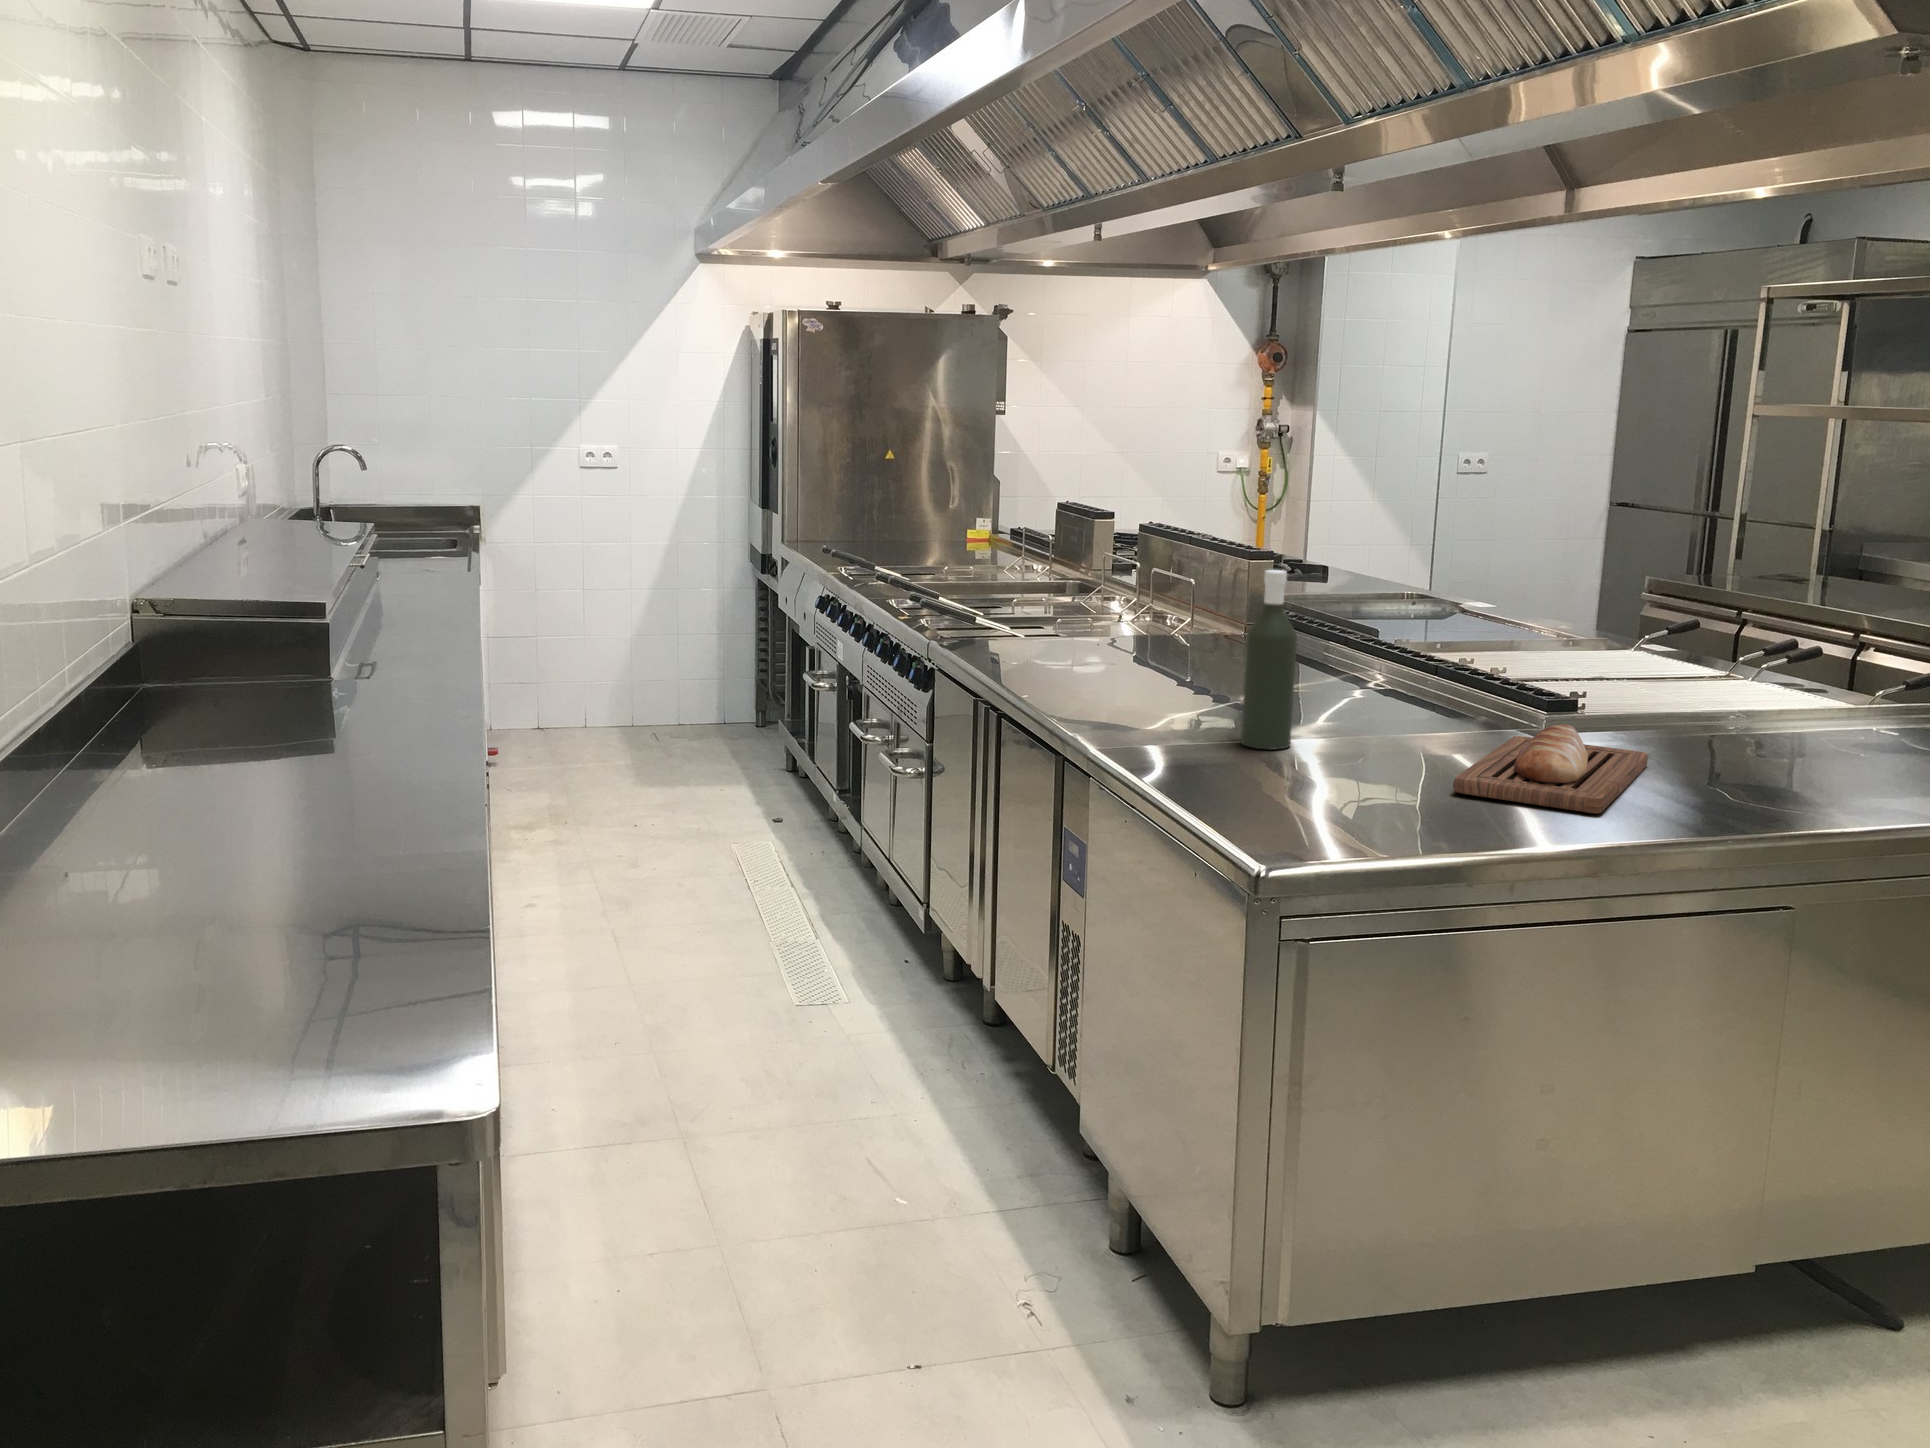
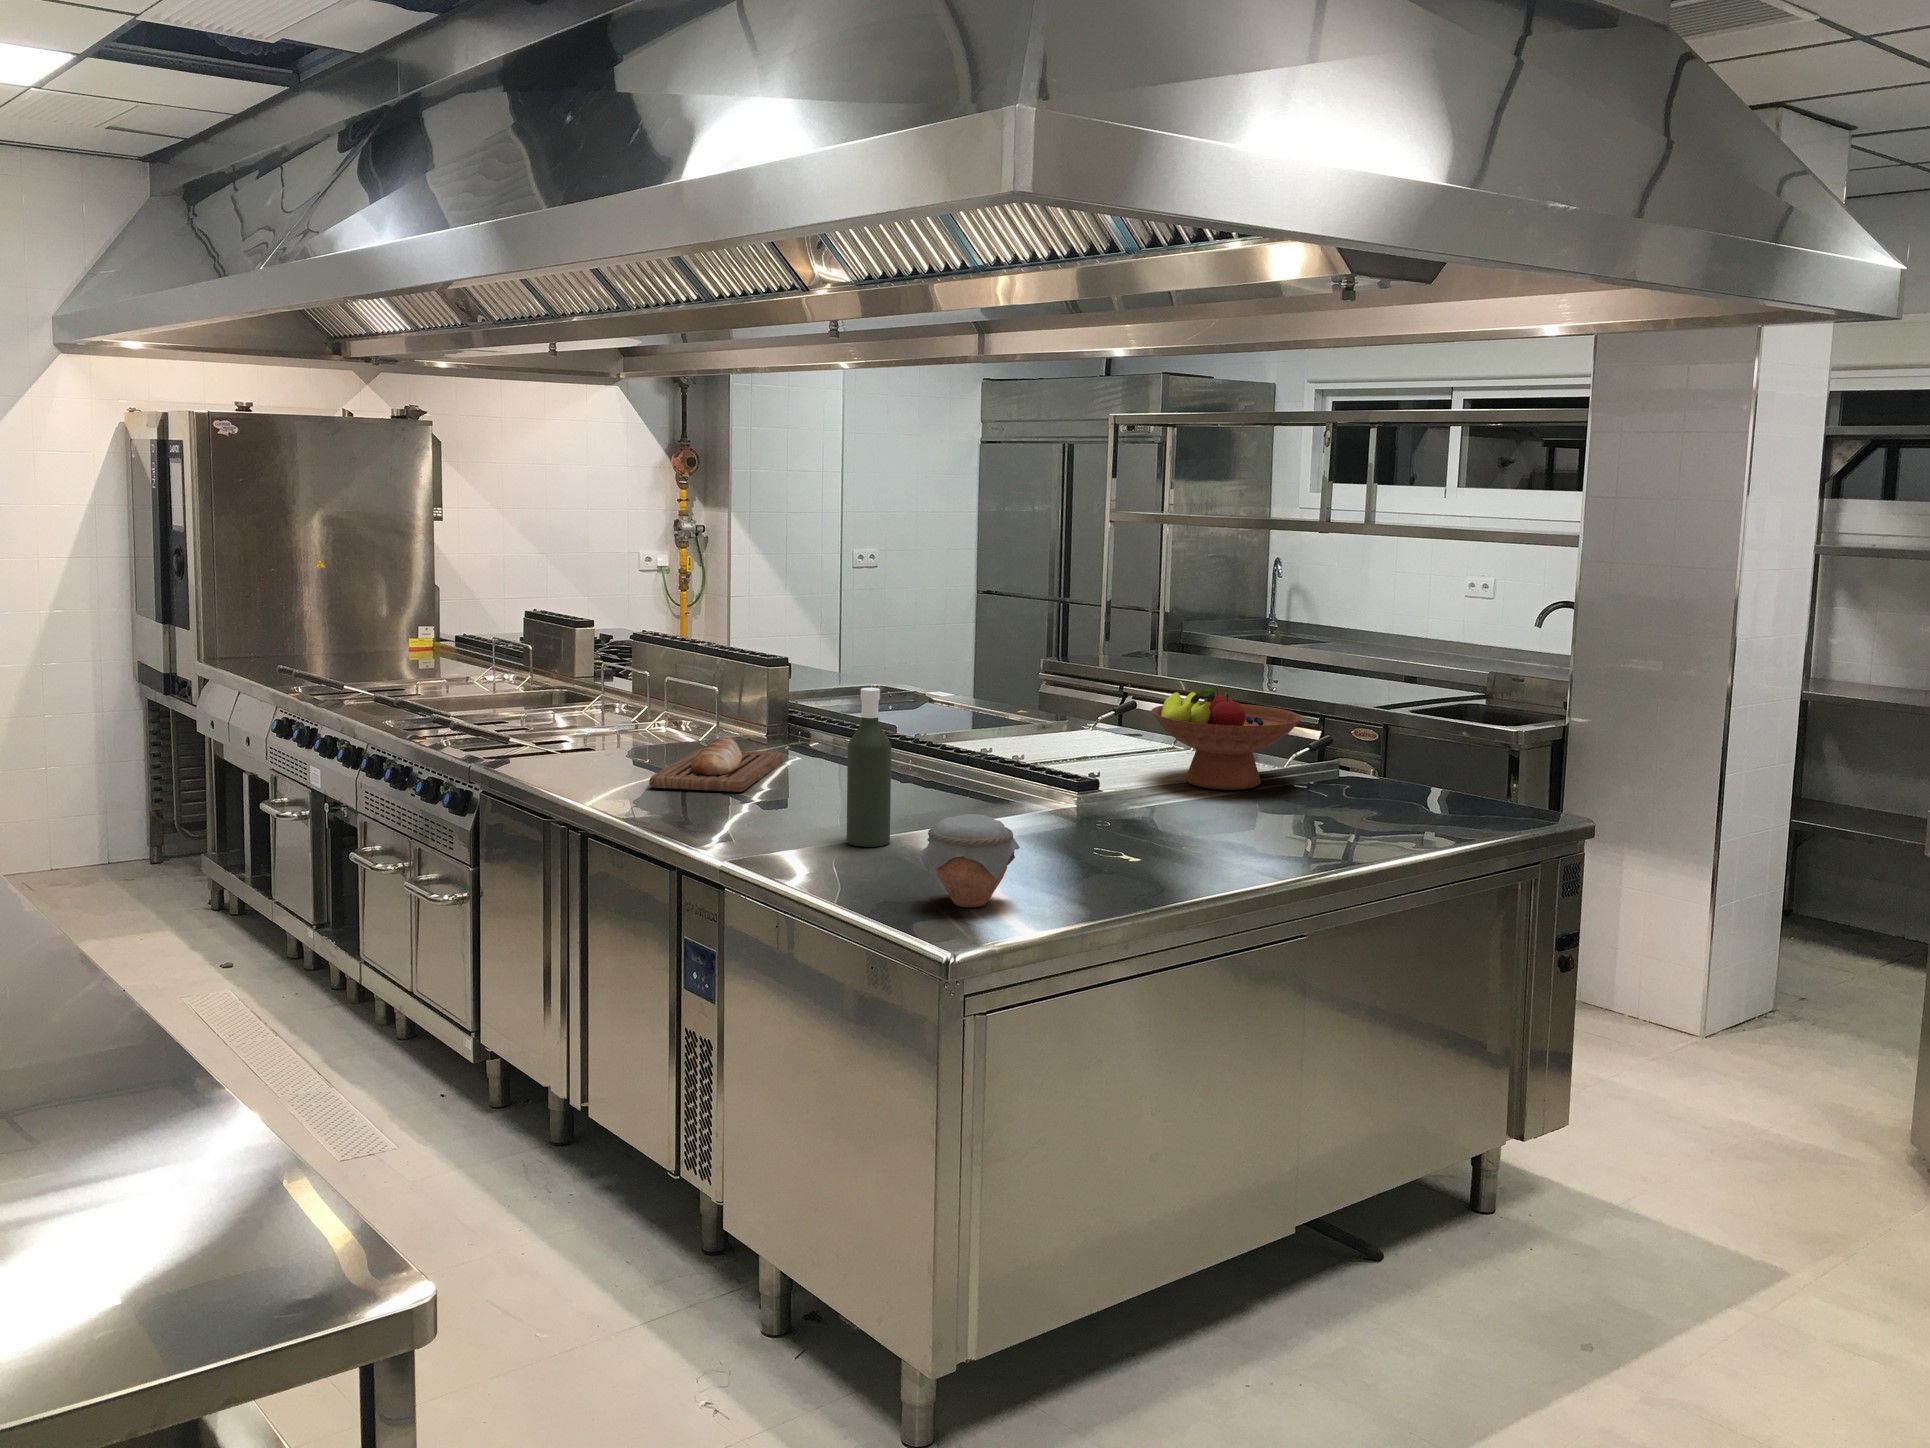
fruit bowl: none [1675,599,1890,730] -> present [1151,687,1302,790]
jar: none [1268,714,1390,823] -> present [921,814,1020,907]
bread loaf: present [1453,724,1648,814] -> present [649,738,783,792]

